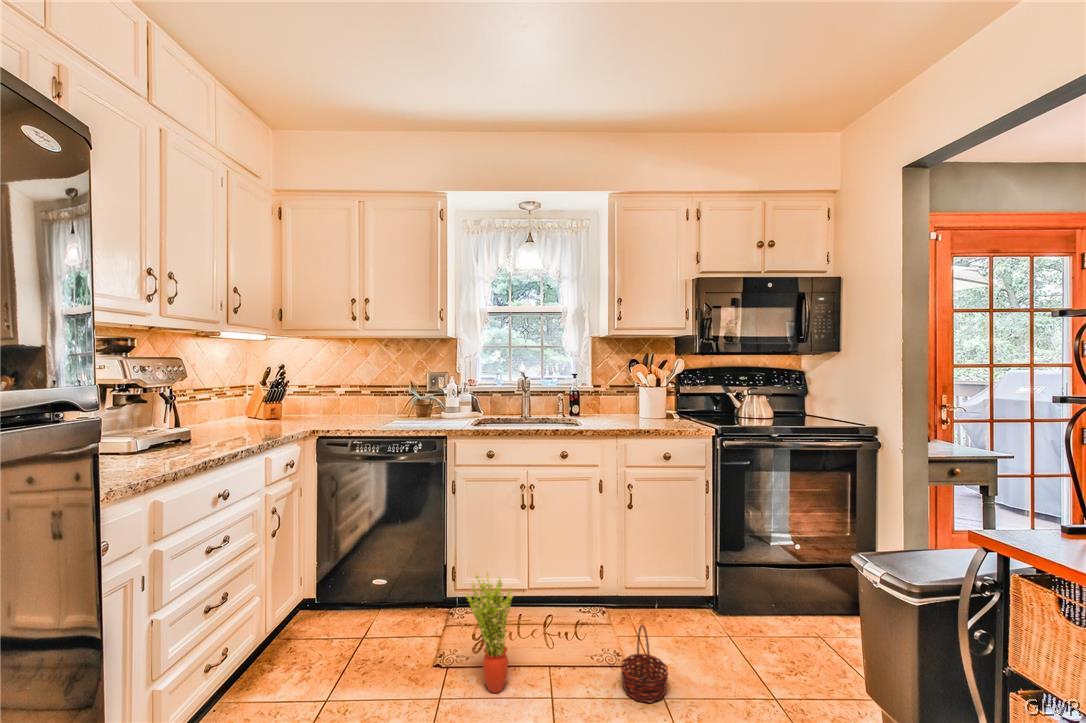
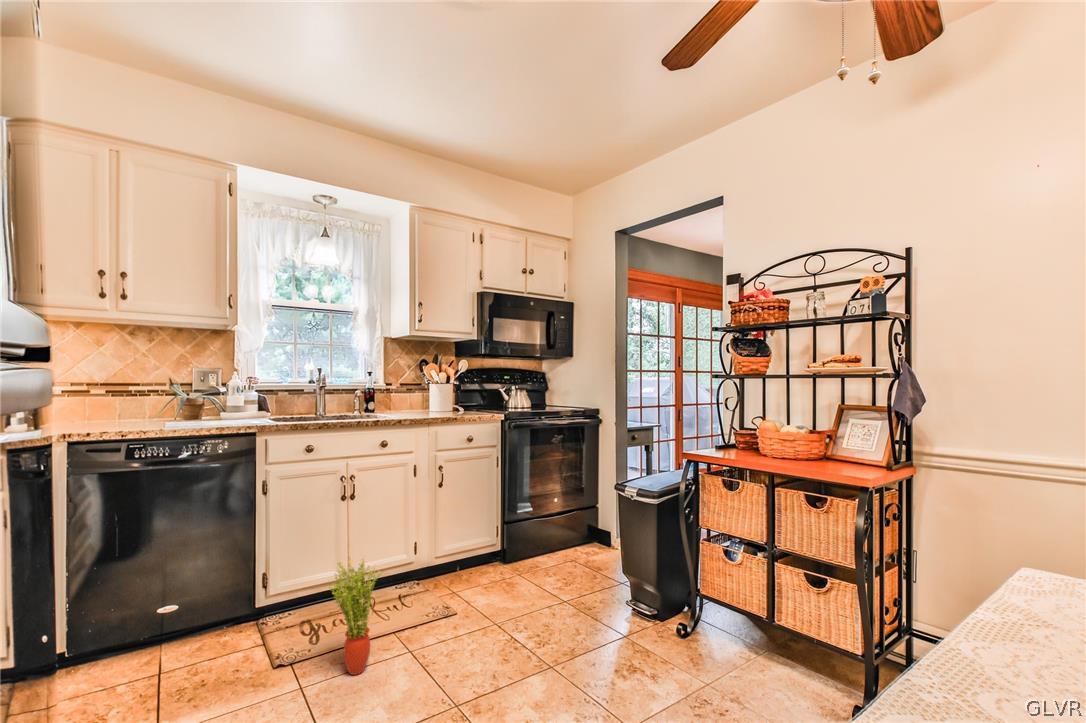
basket: present [621,625,668,703] -> none [464,573,505,635]

